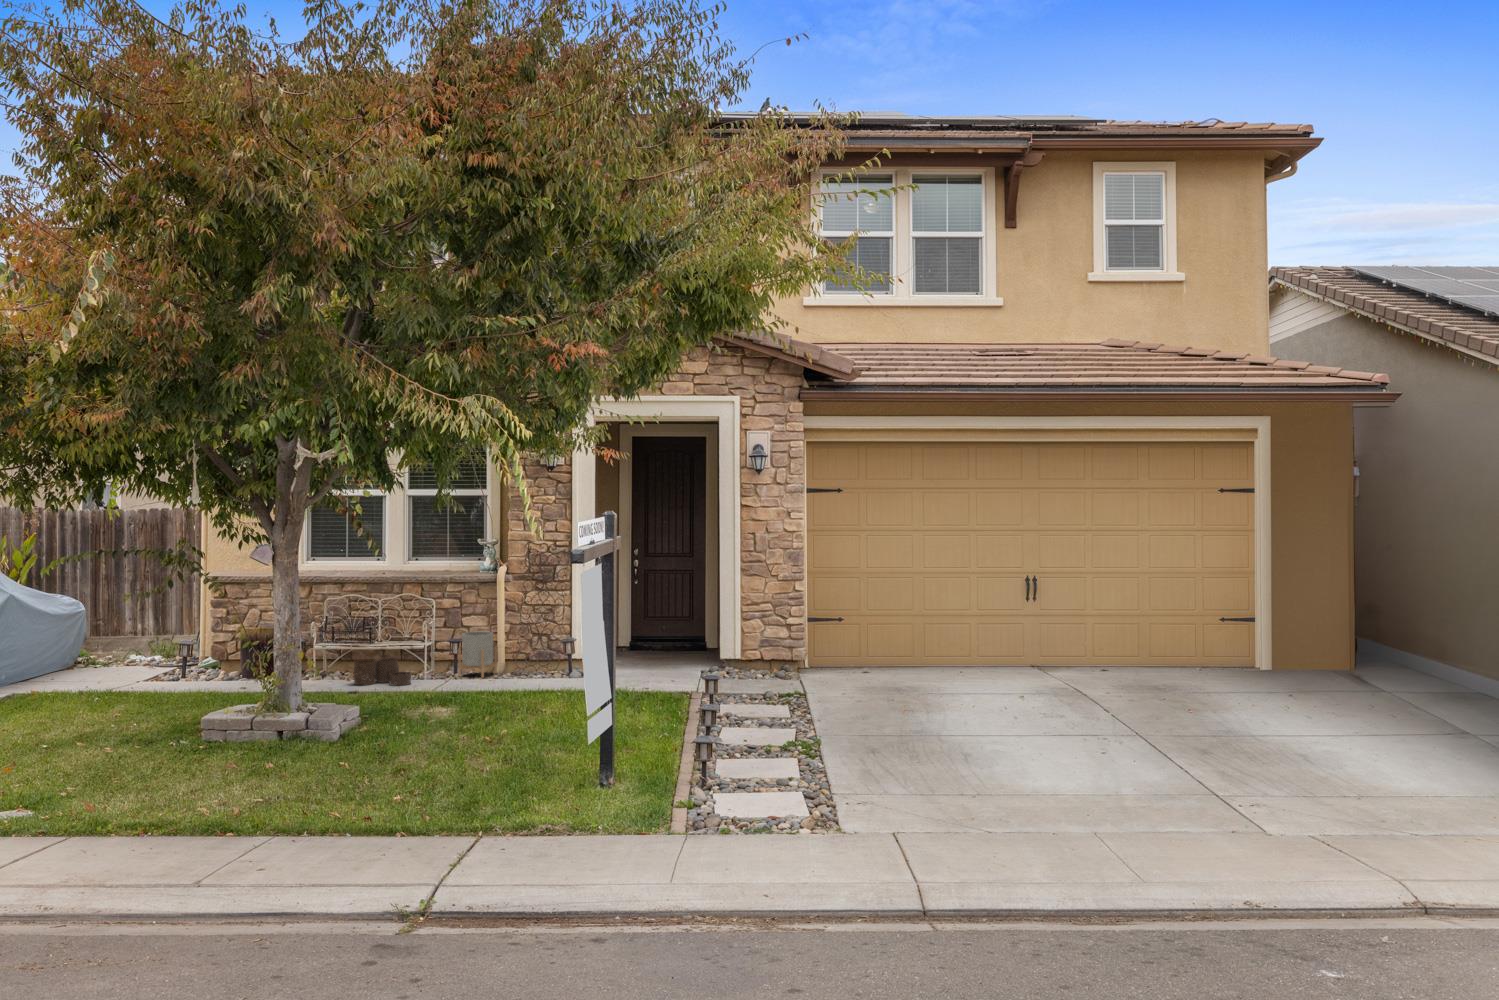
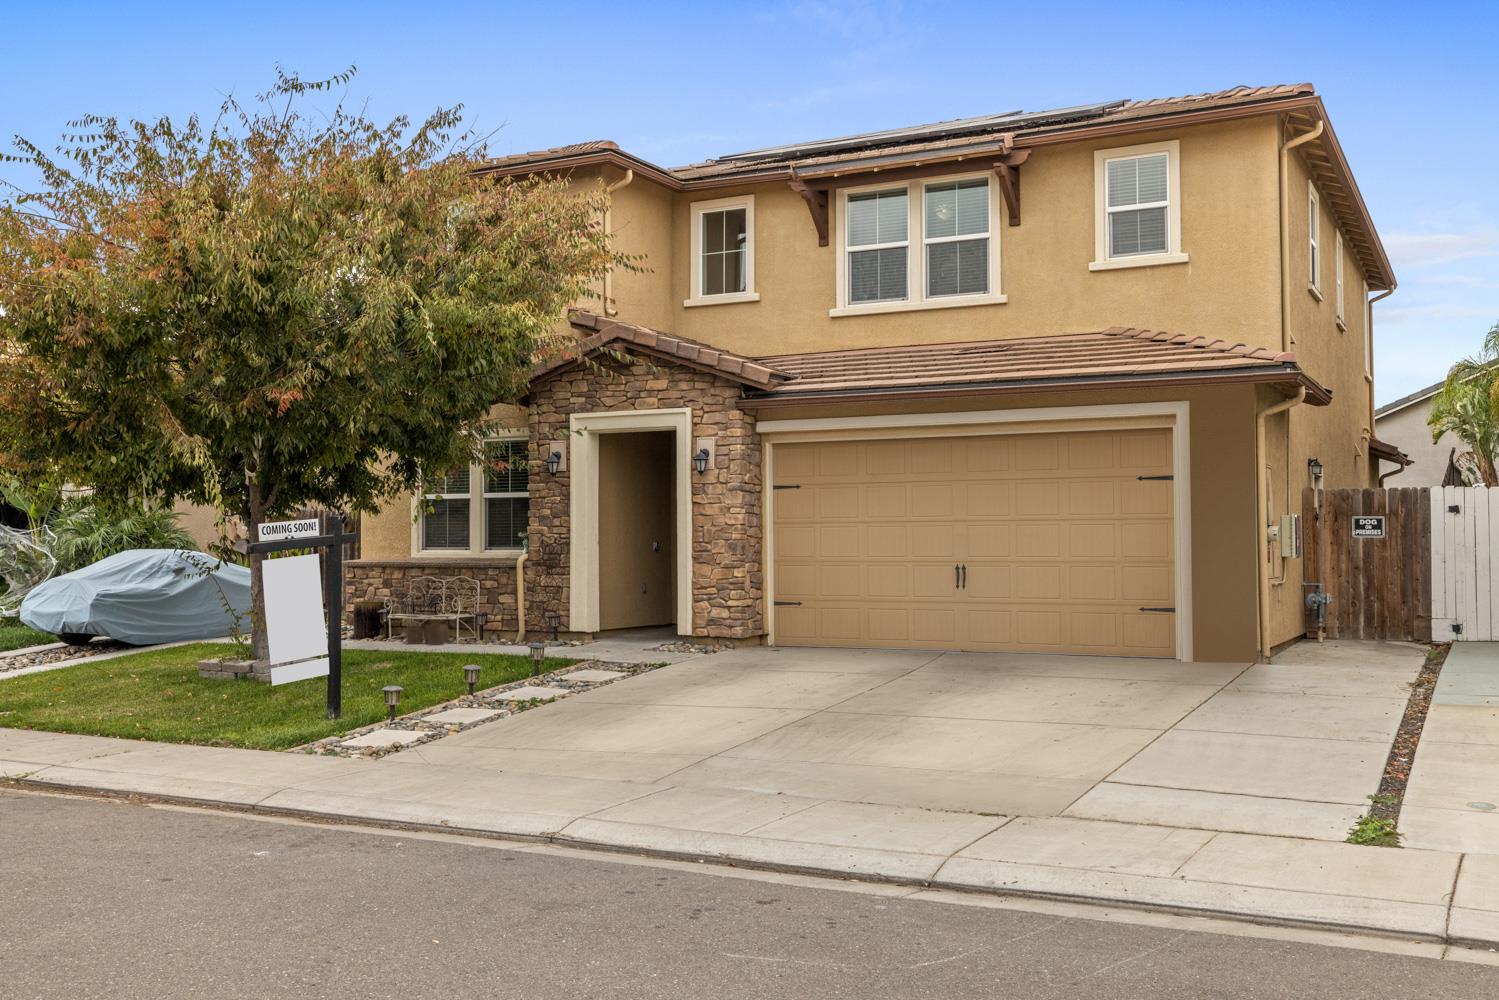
planter: present [458,631,497,678] -> none [486,608,518,644]

